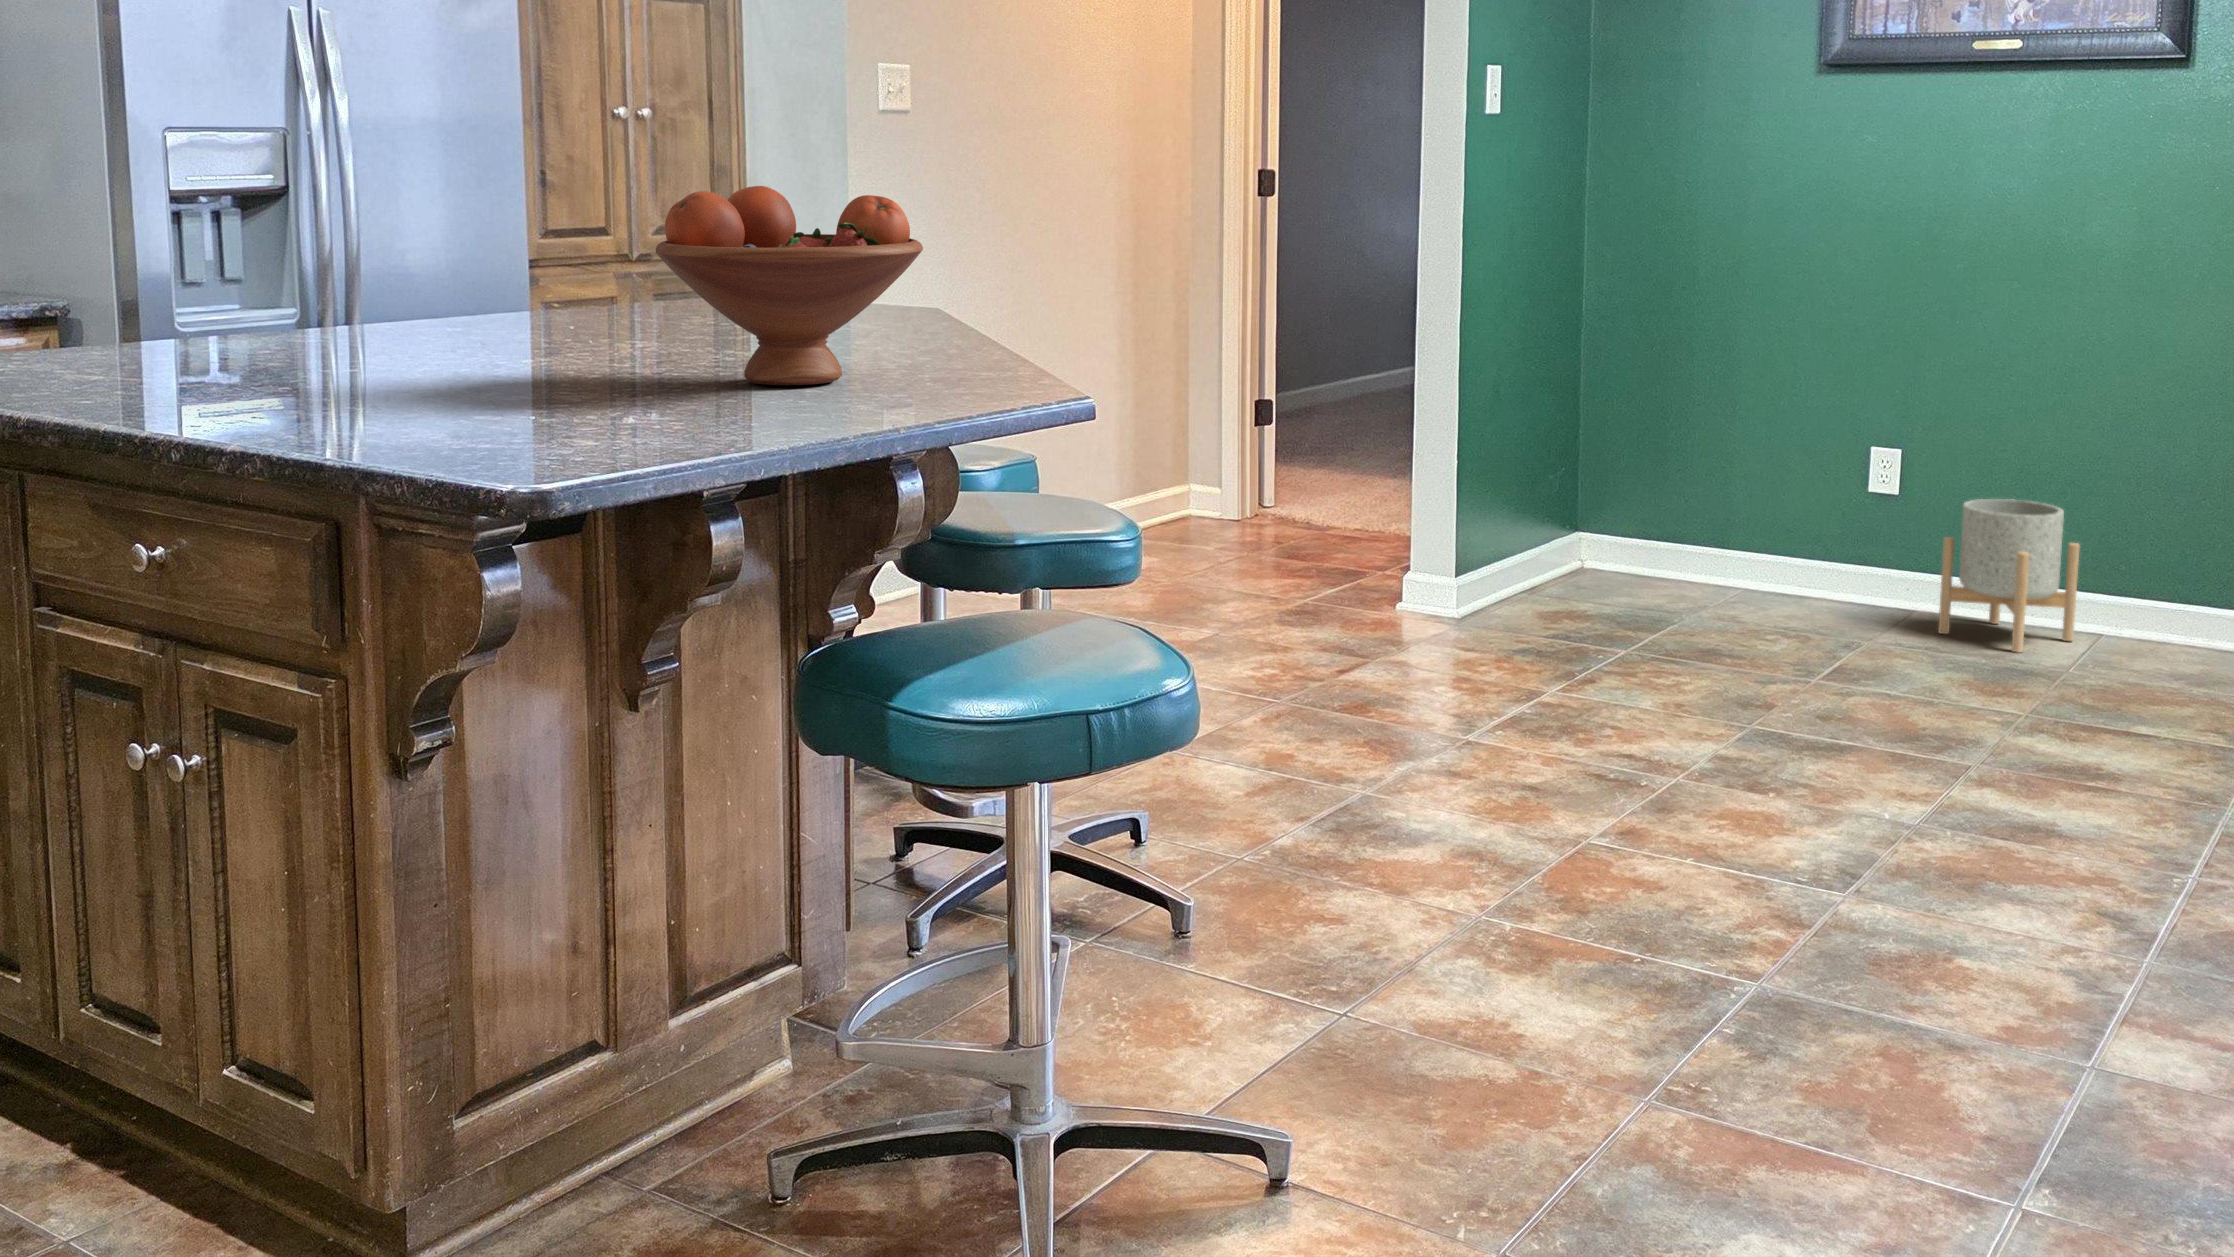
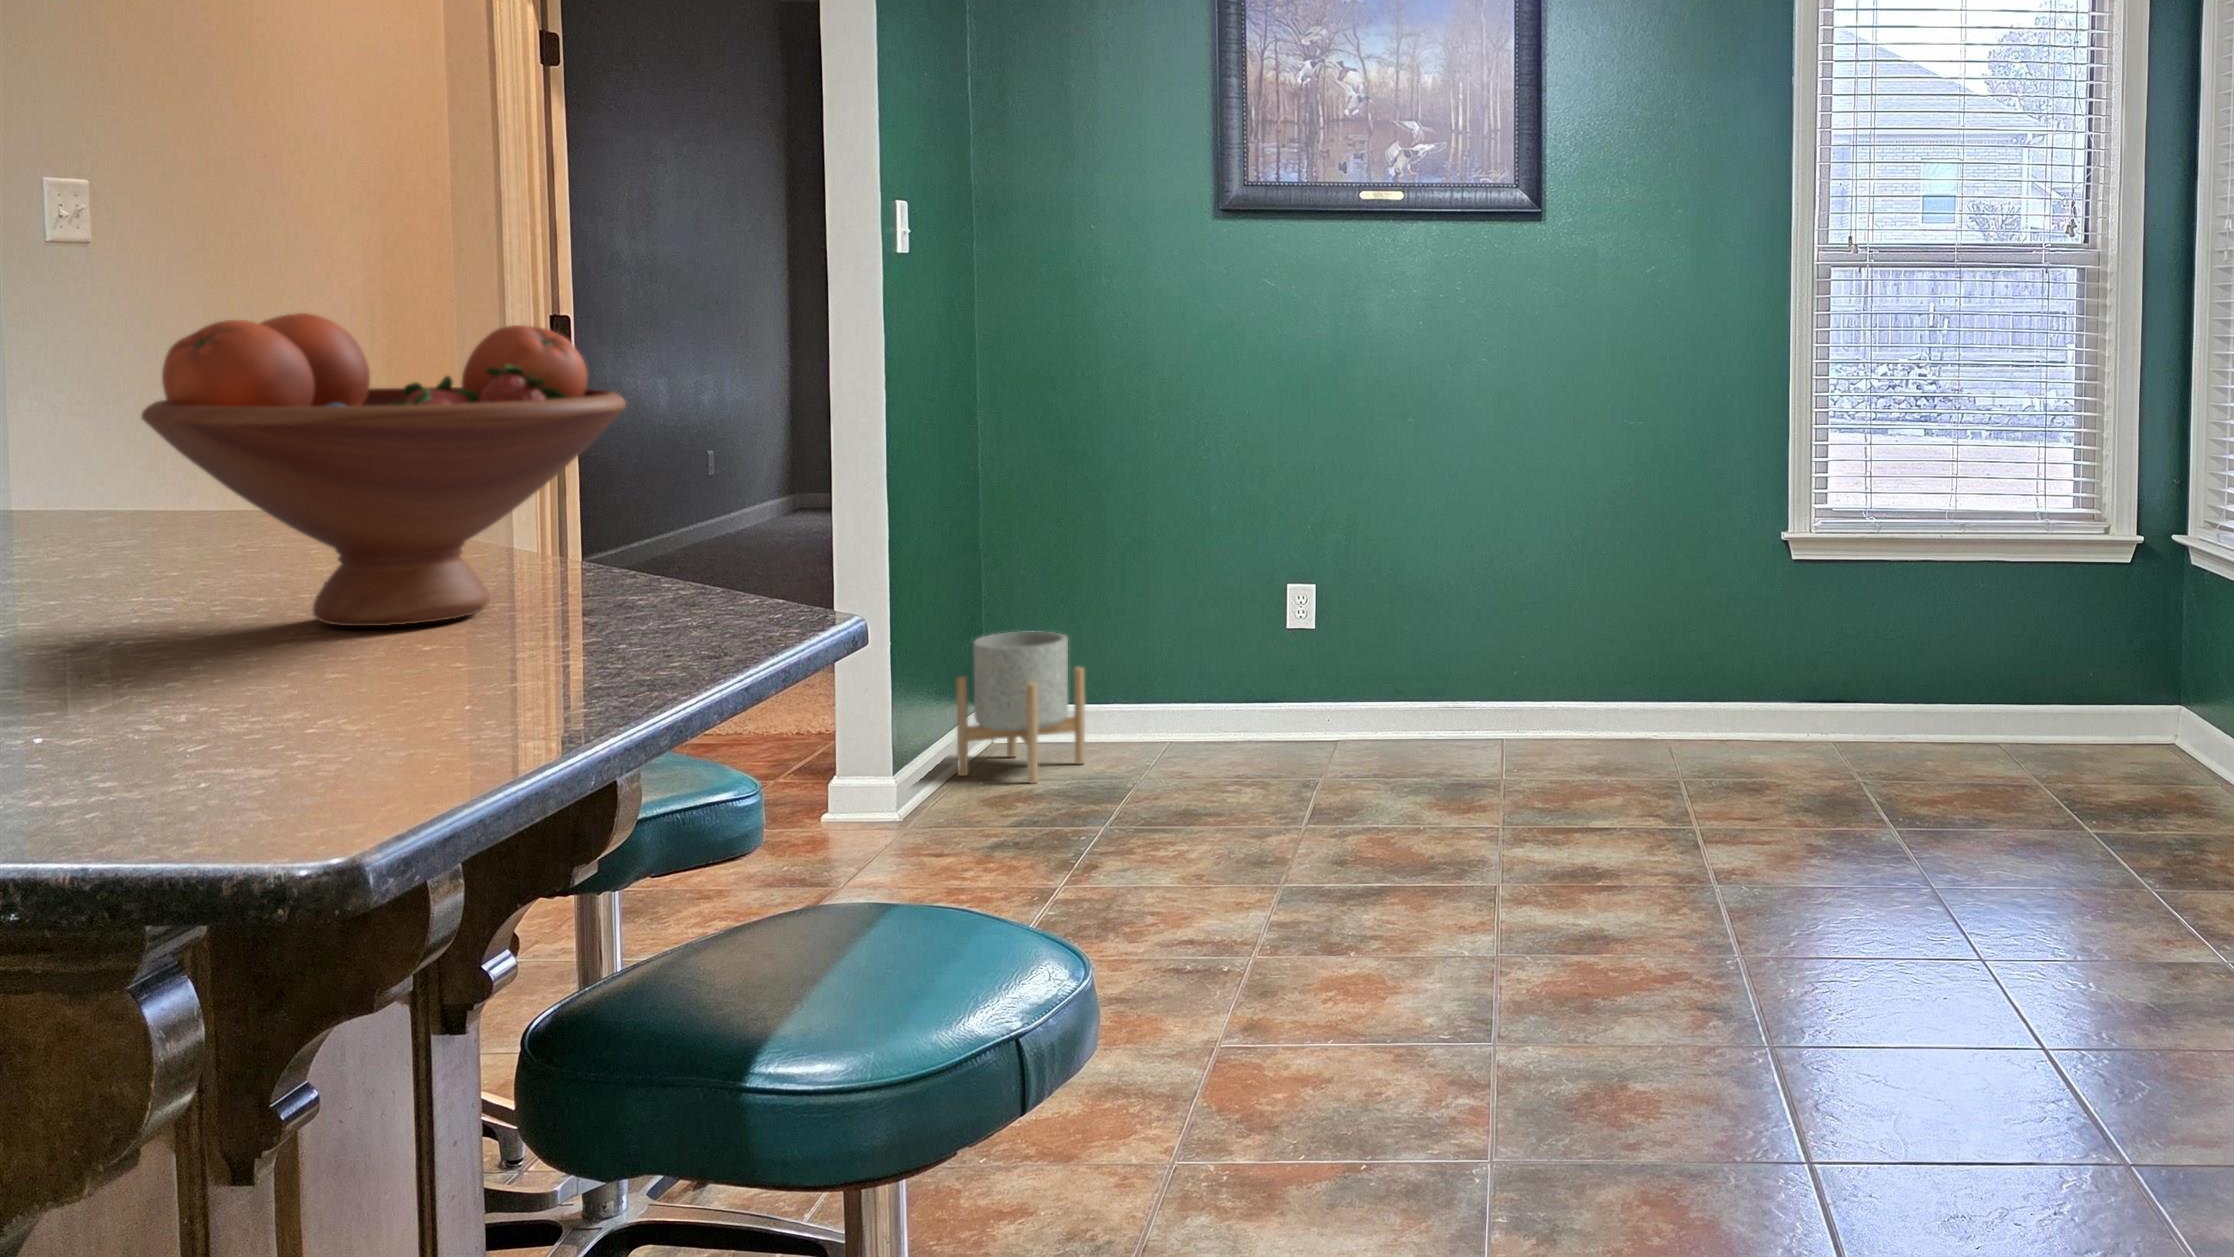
planter: present [1938,499,2080,652] -> present [956,631,1085,783]

